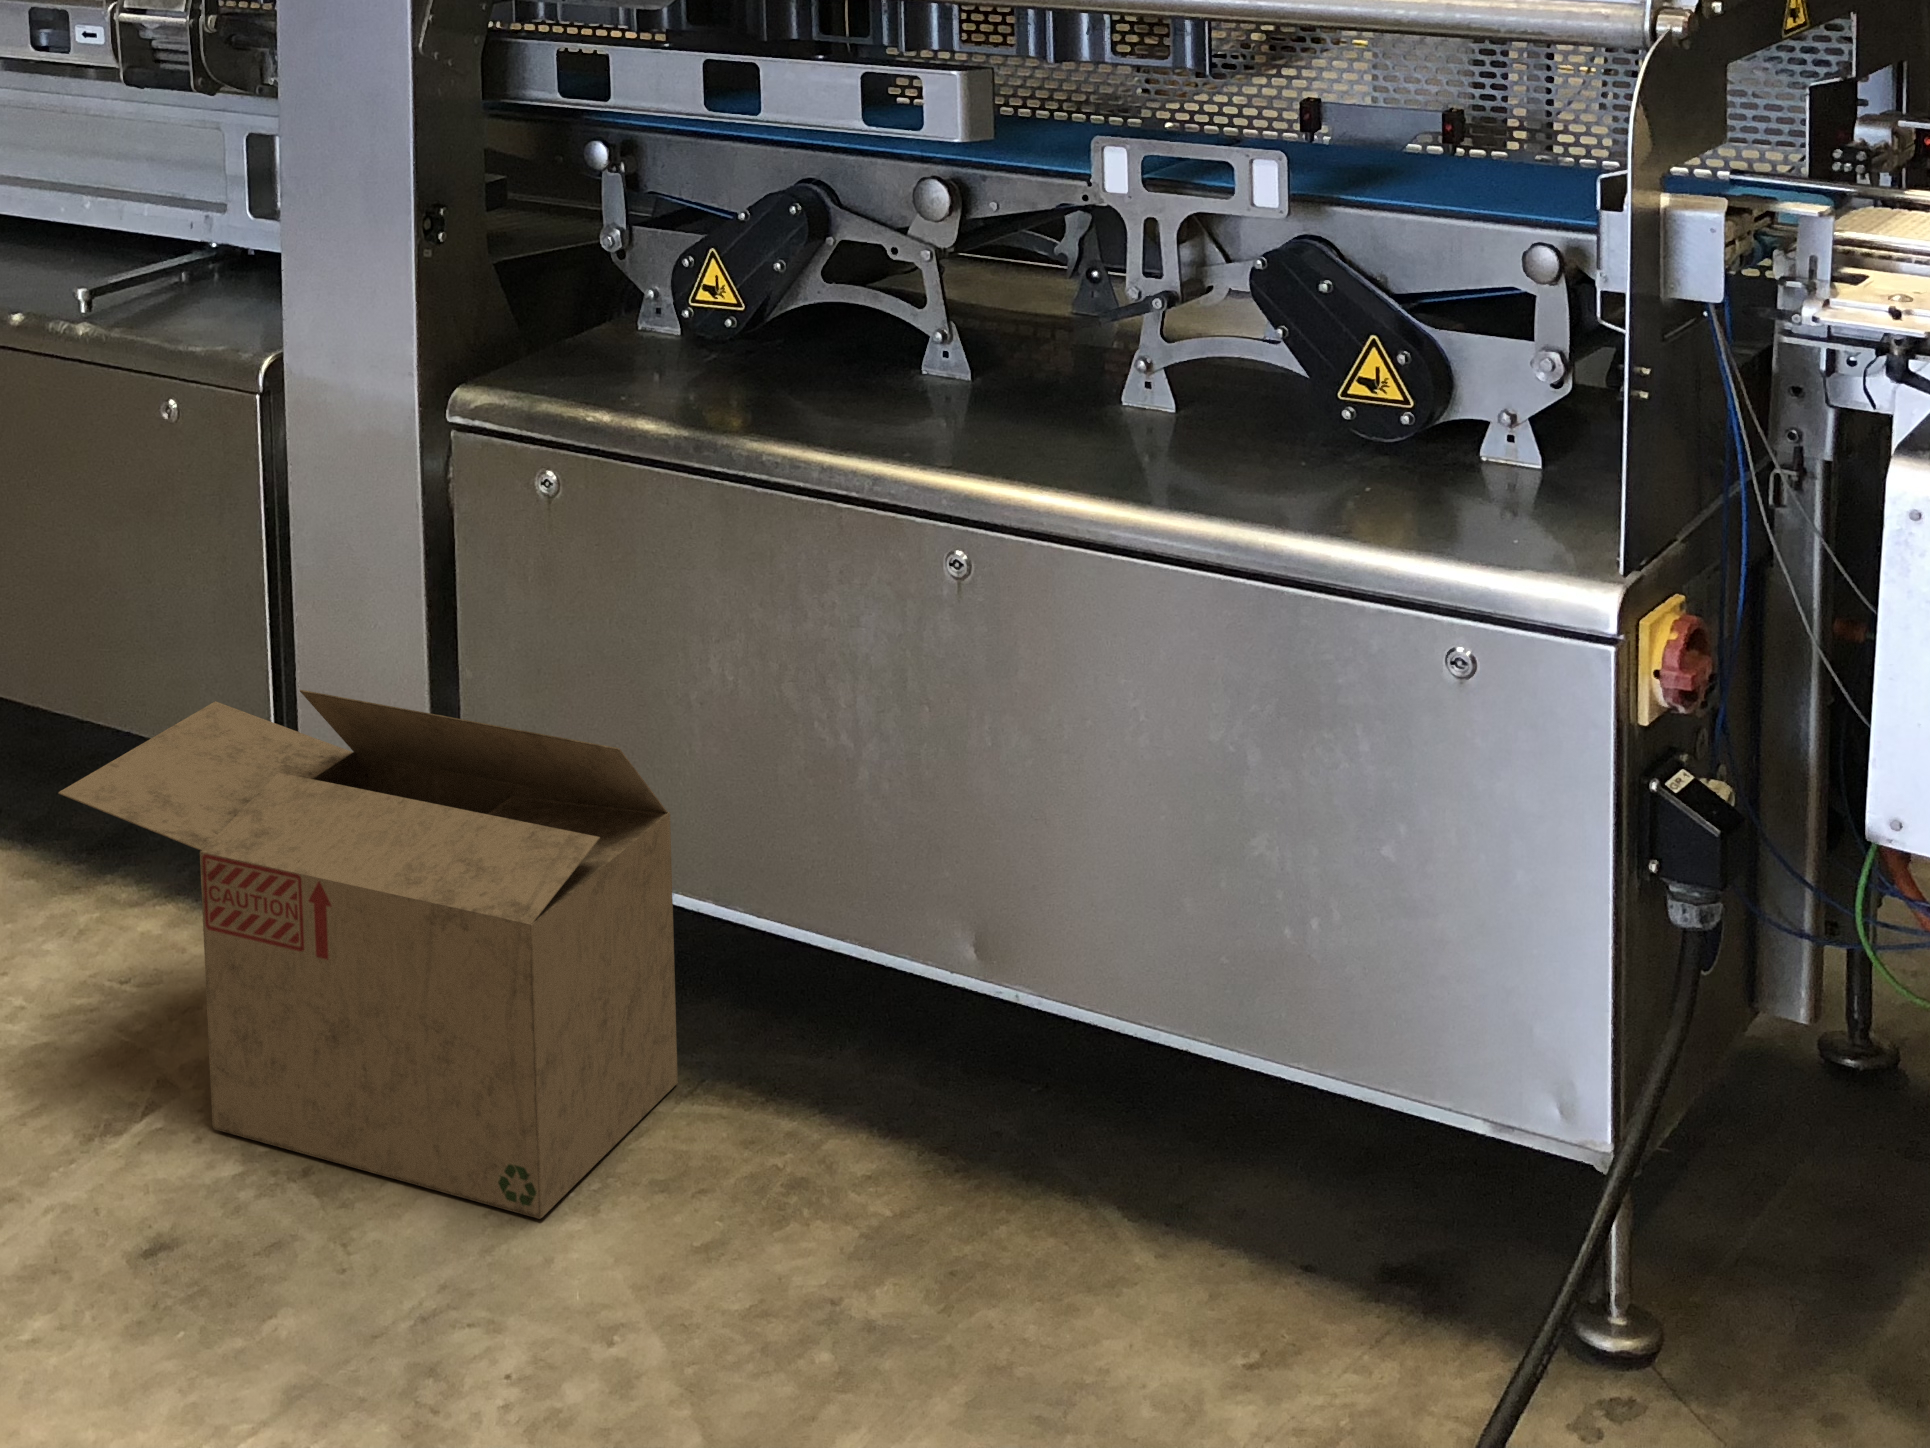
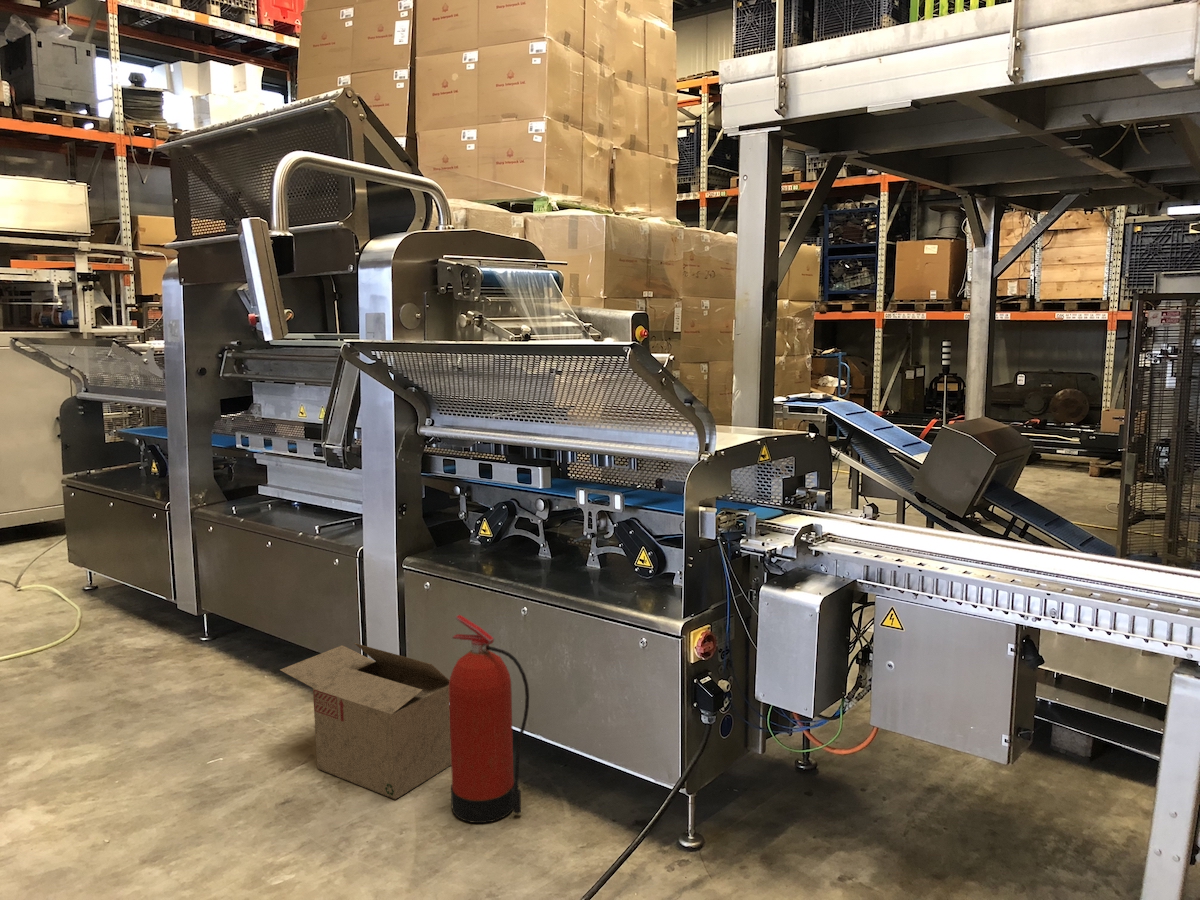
fire extinguisher: none [742,572,1039,1282] -> present [449,615,529,823]

